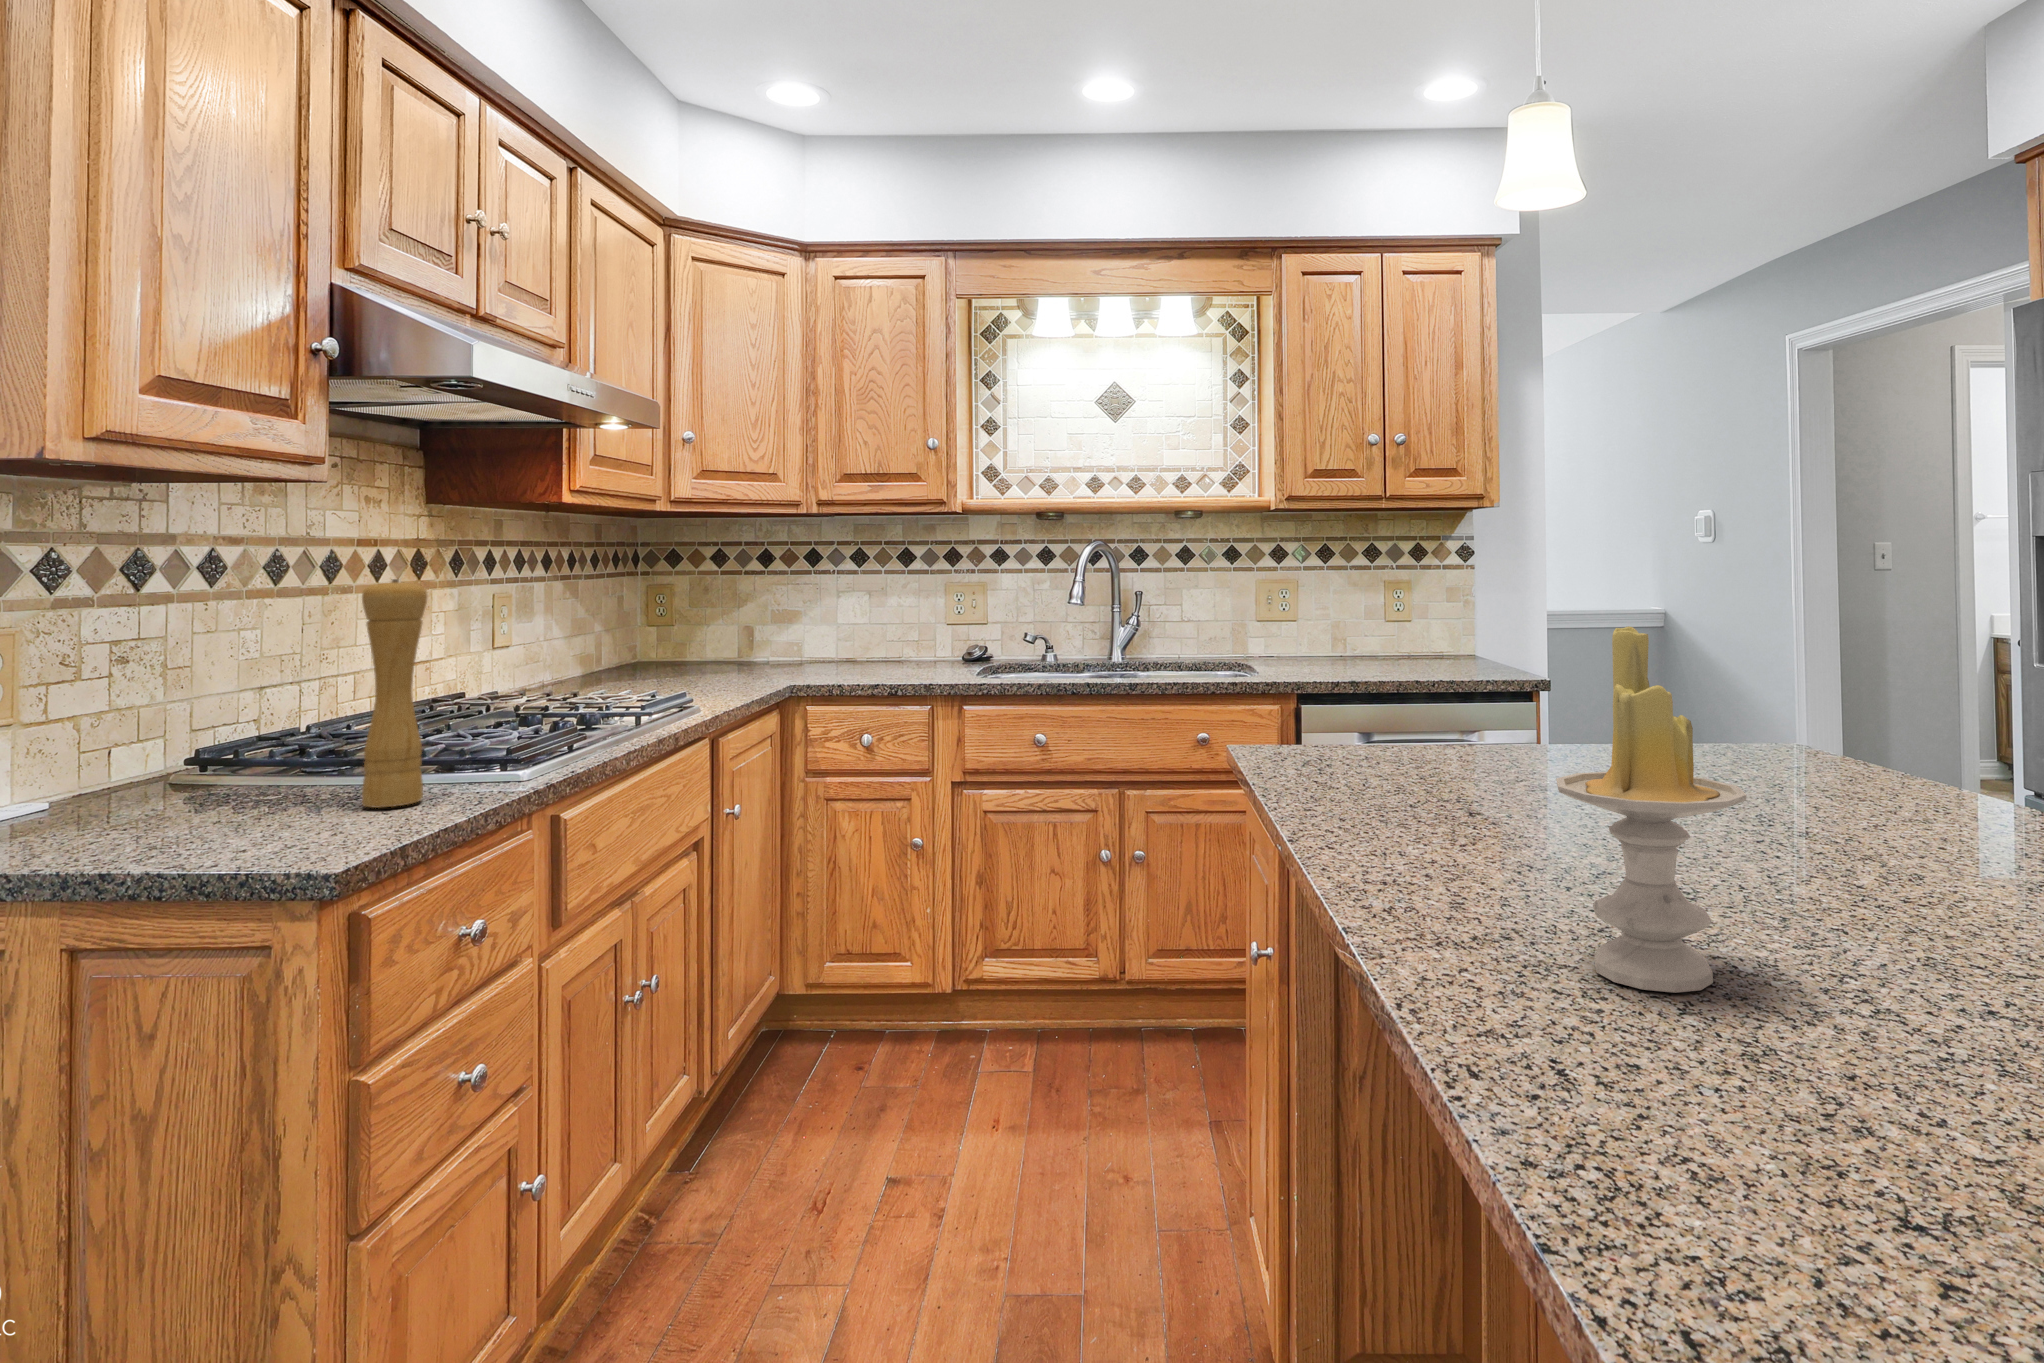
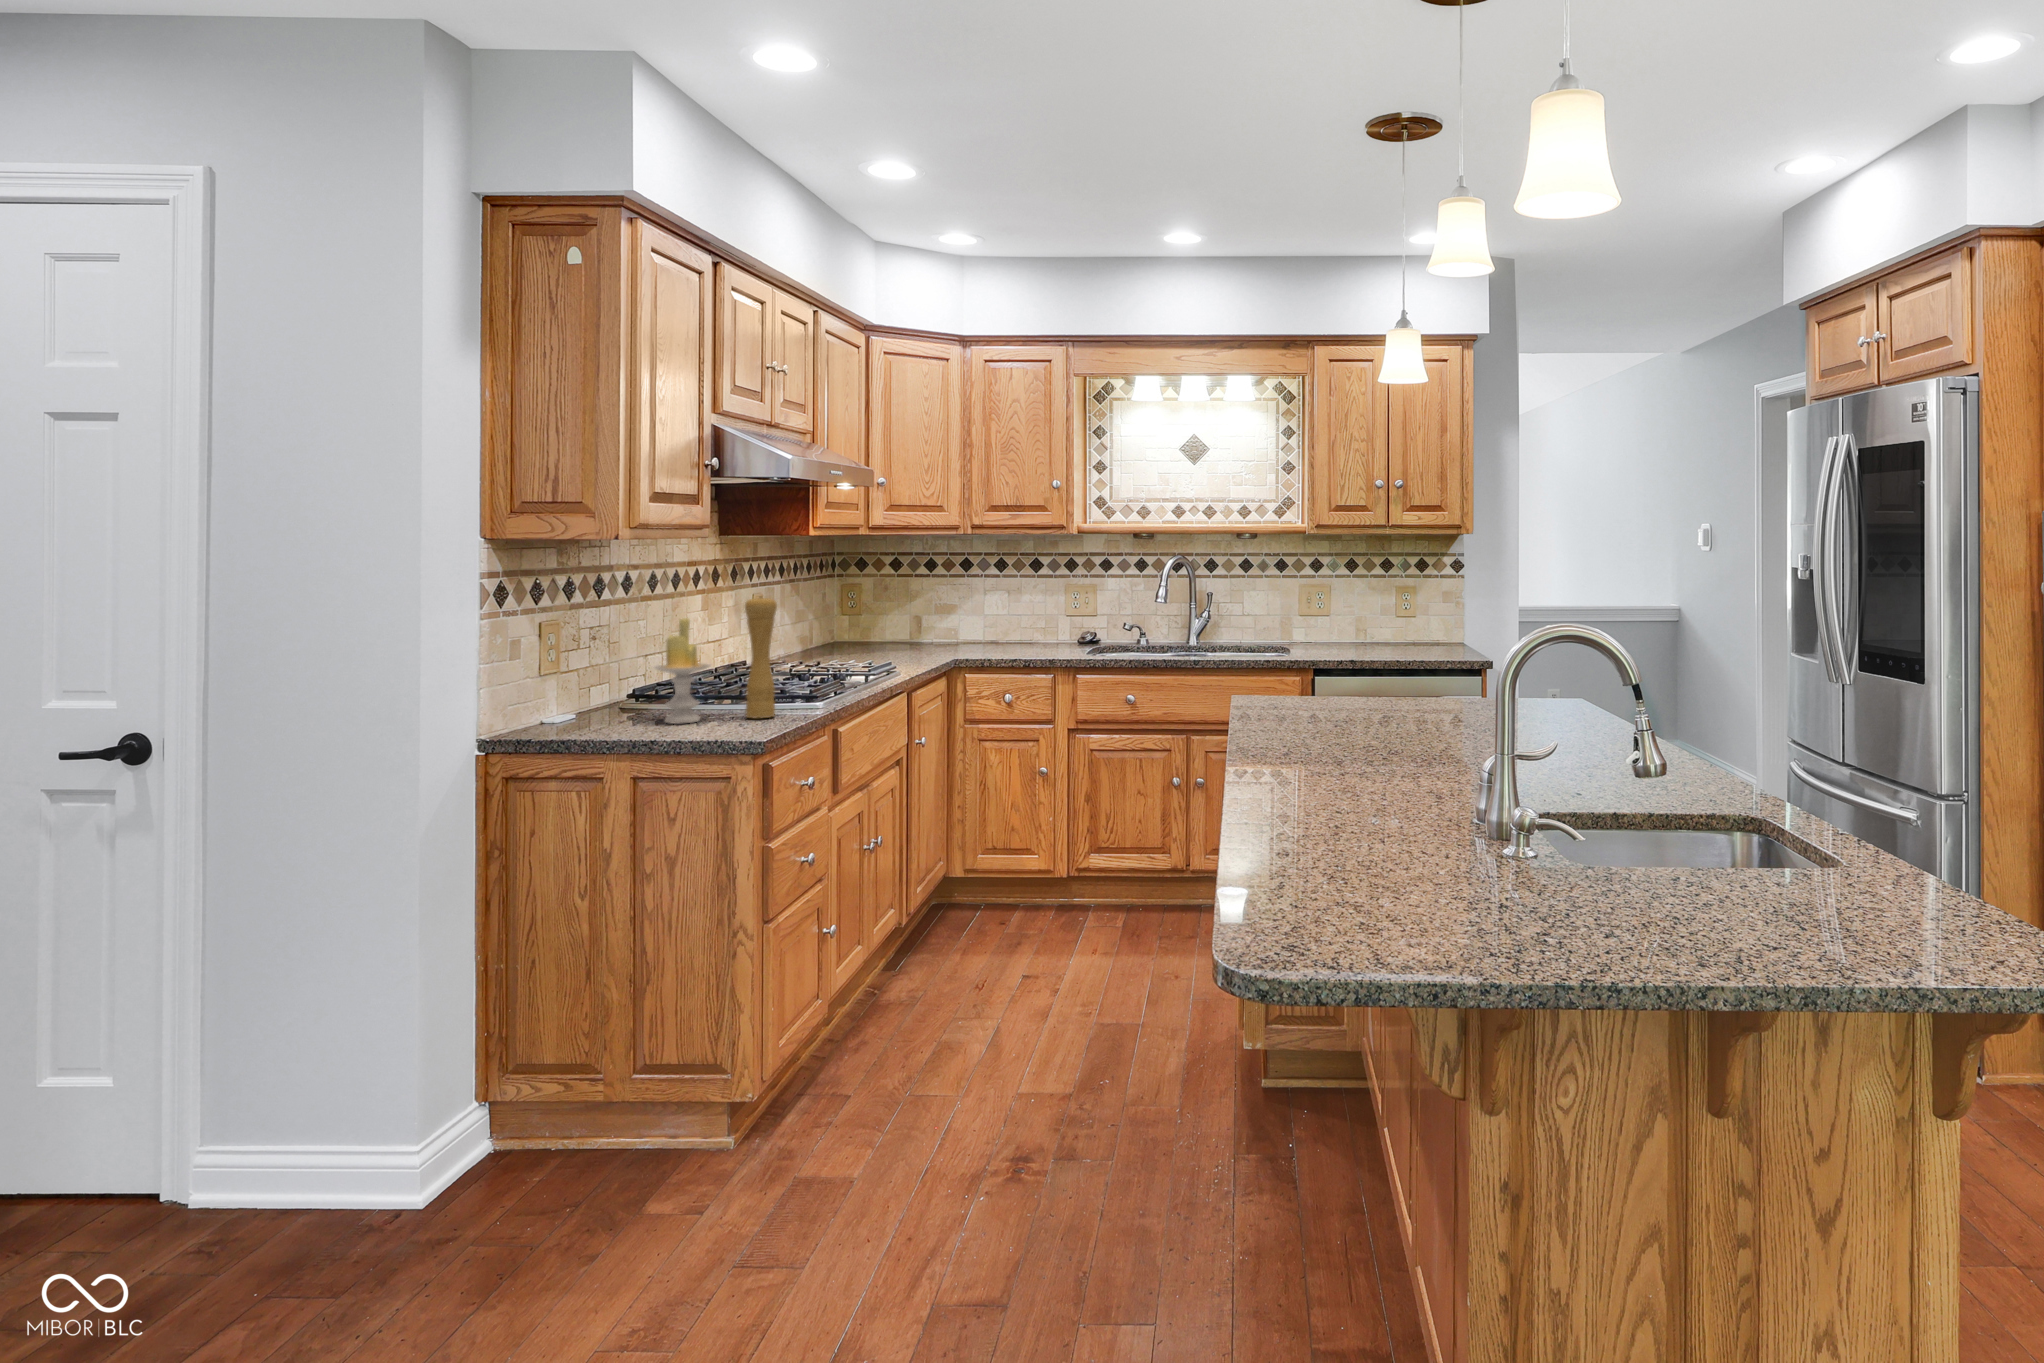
candle: present [1556,626,1747,993] -> present [655,618,710,724]

